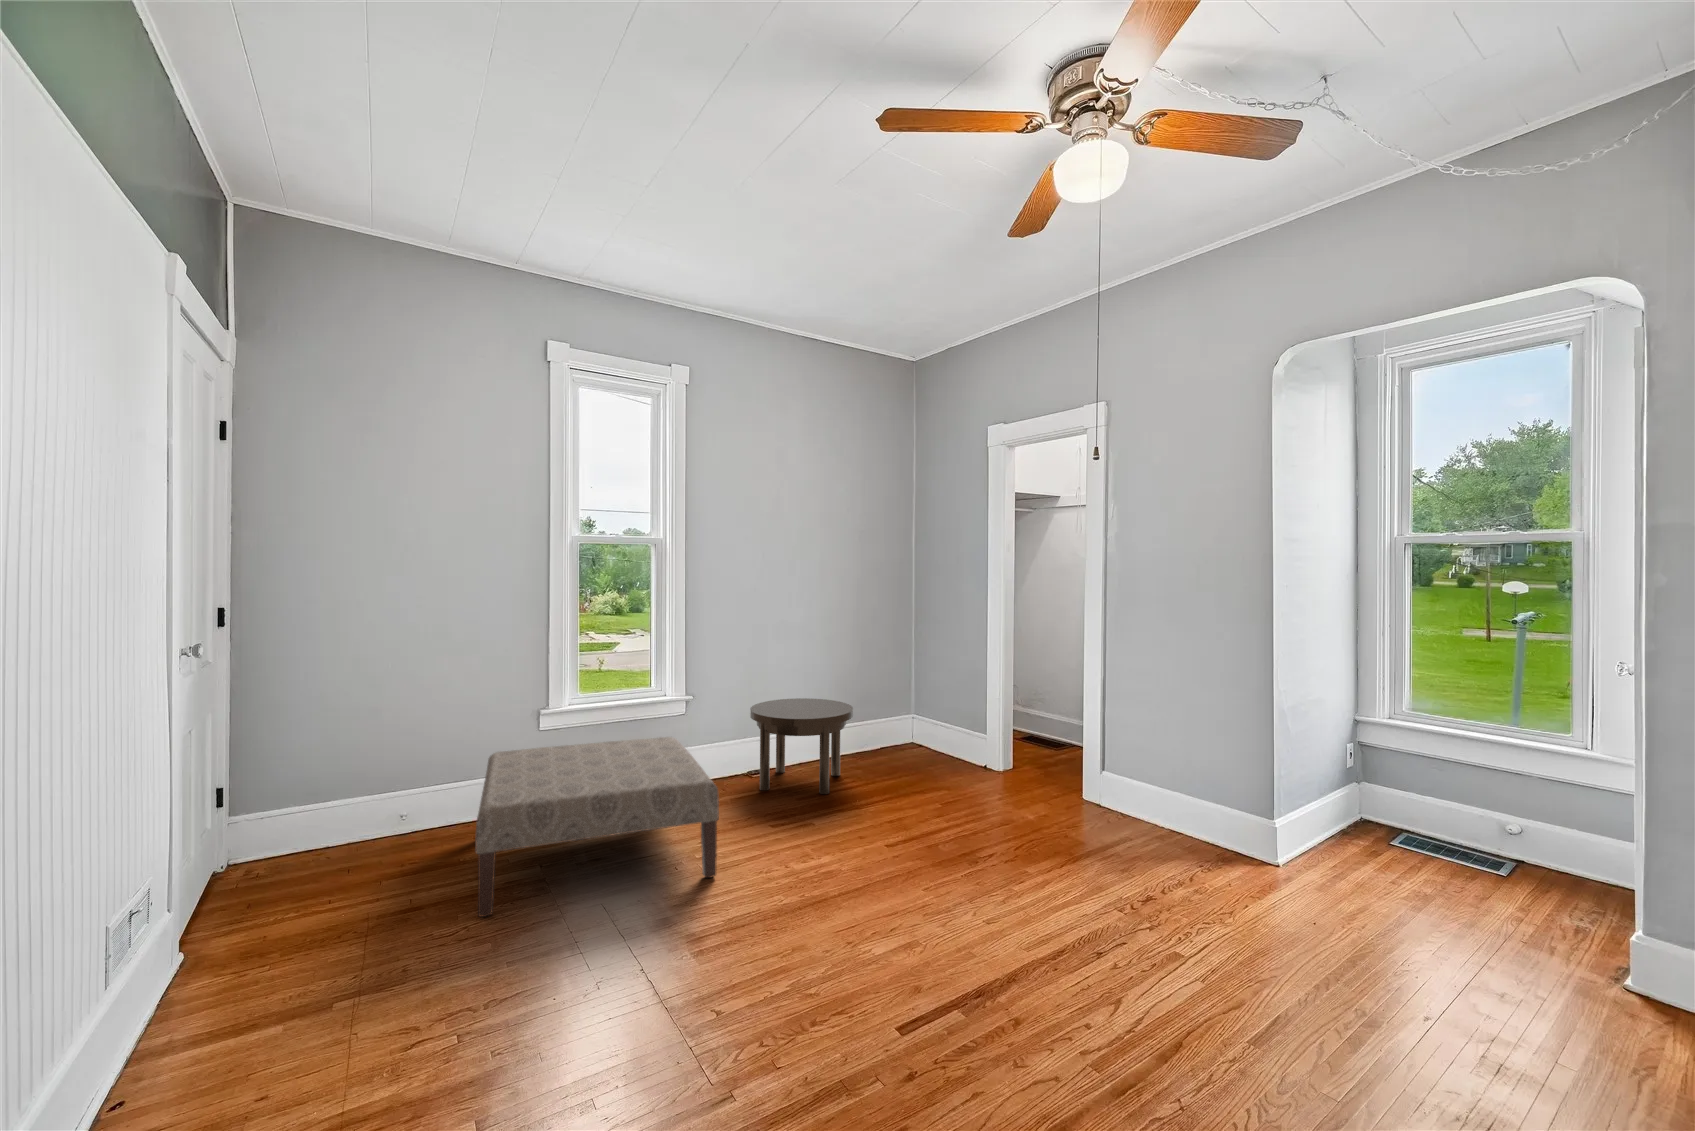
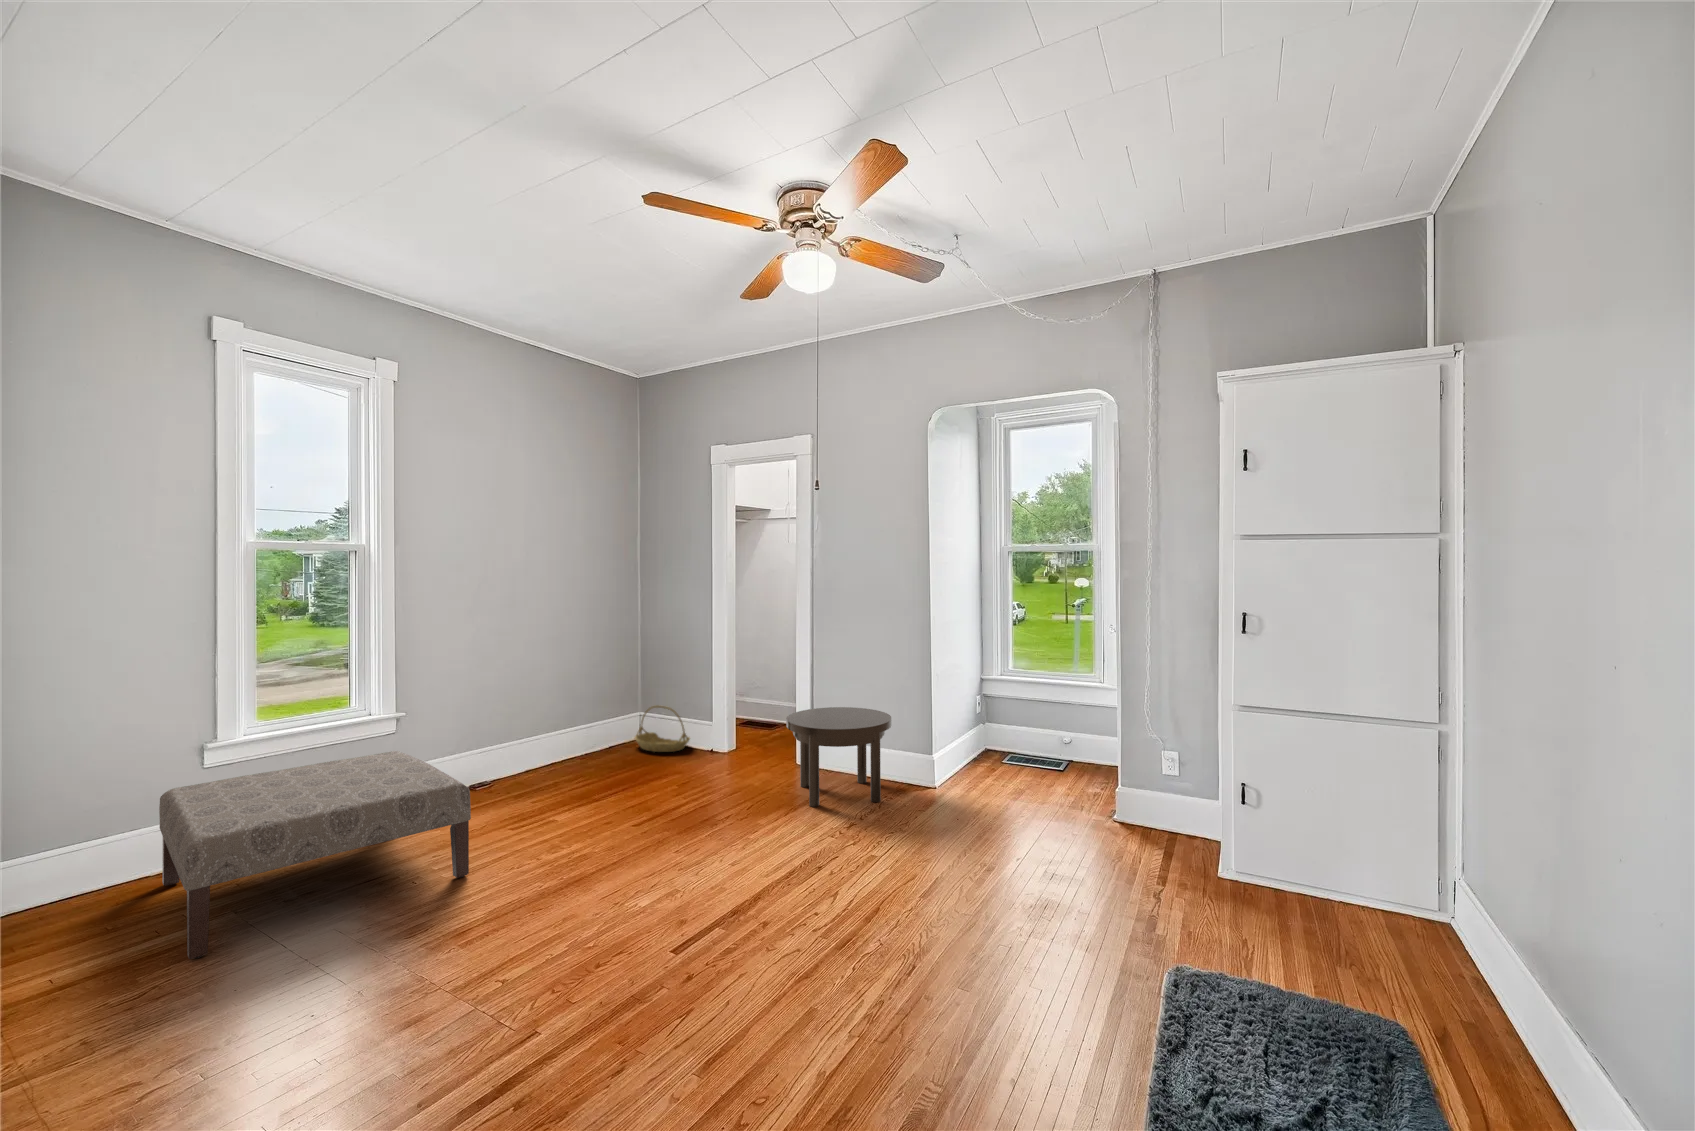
side table: present [750,698,853,794] -> present [786,707,891,807]
basket: none [904,711,963,764] -> present [634,705,690,752]

